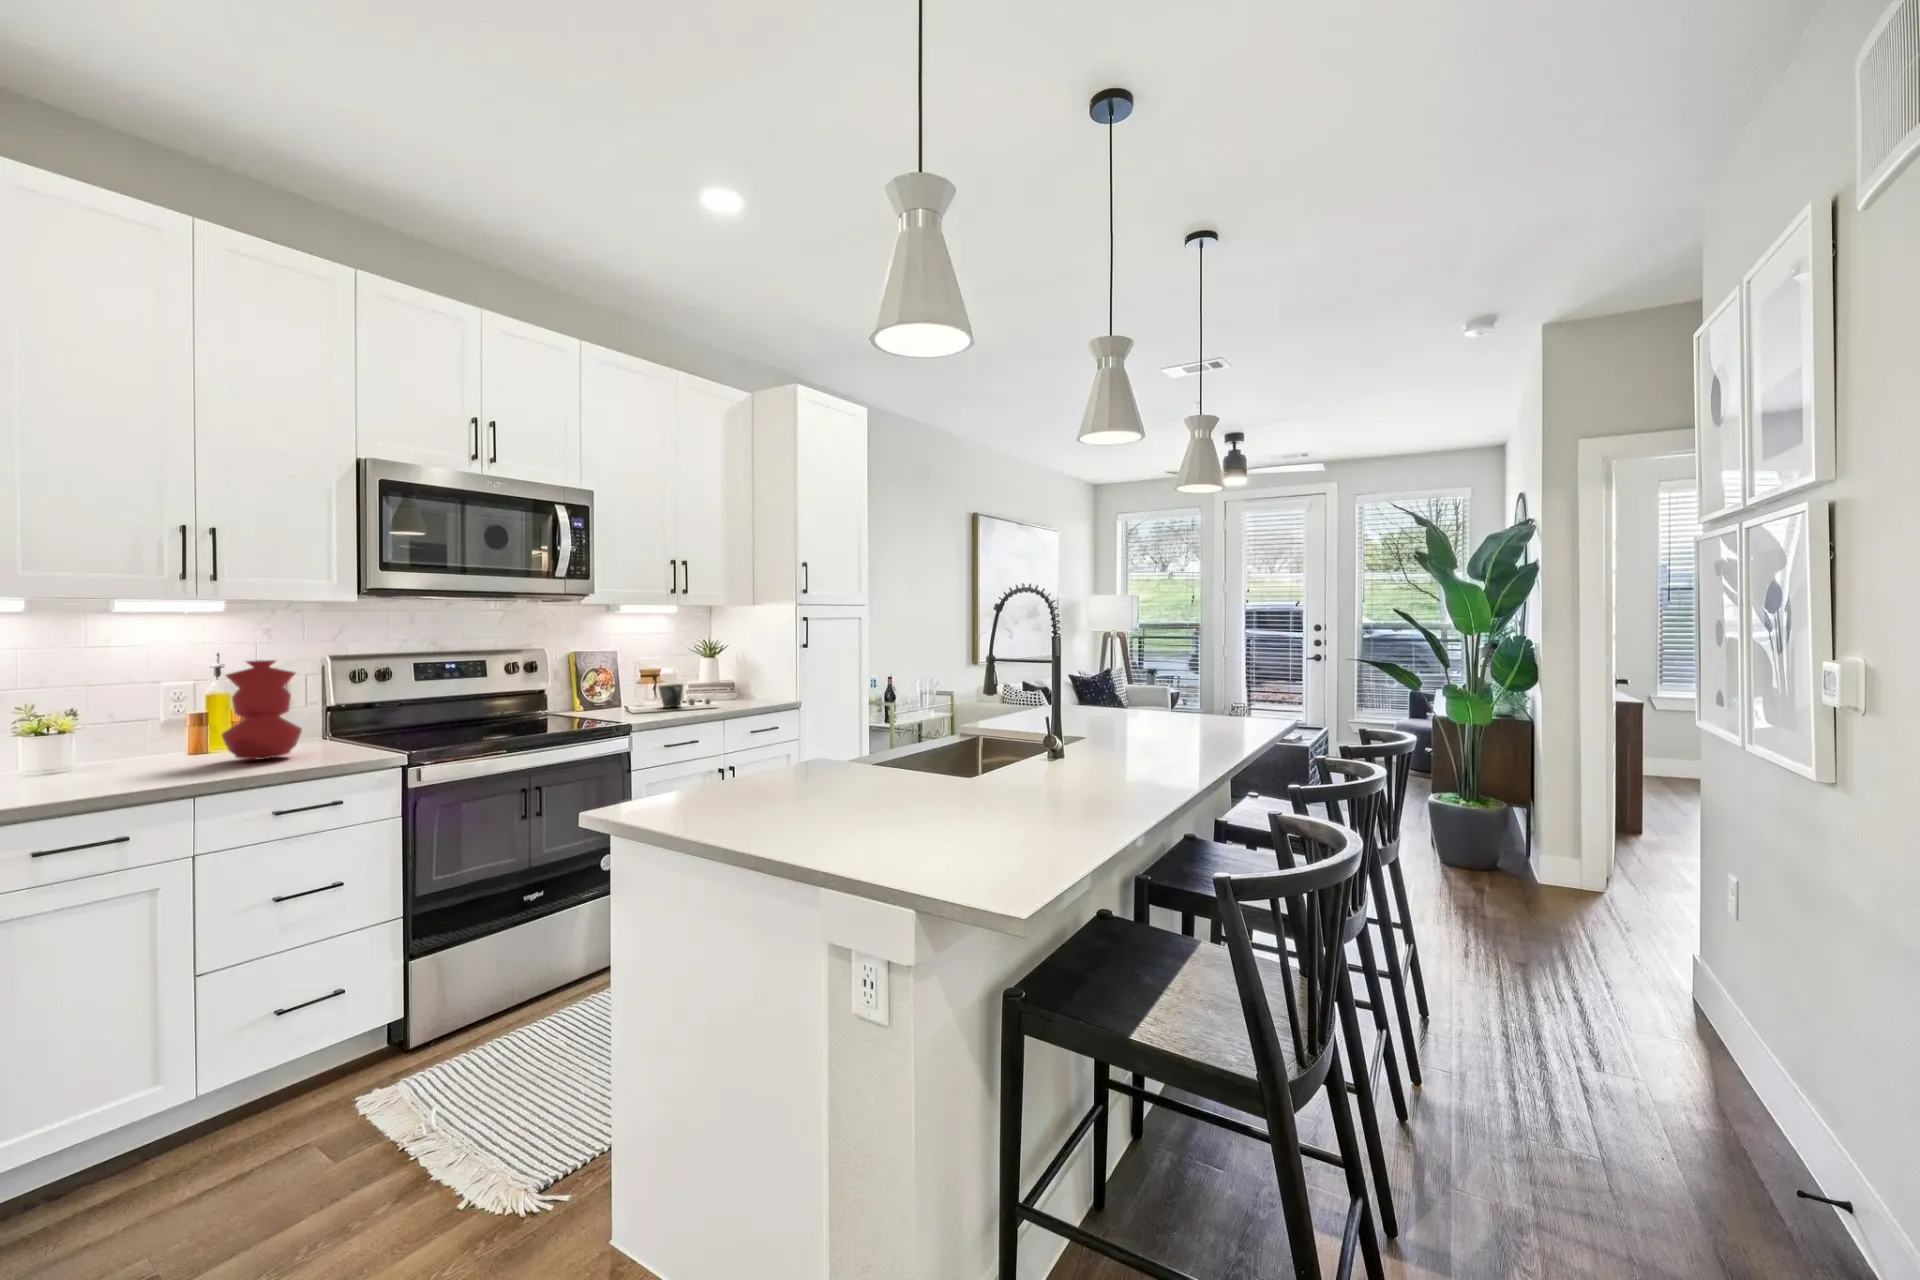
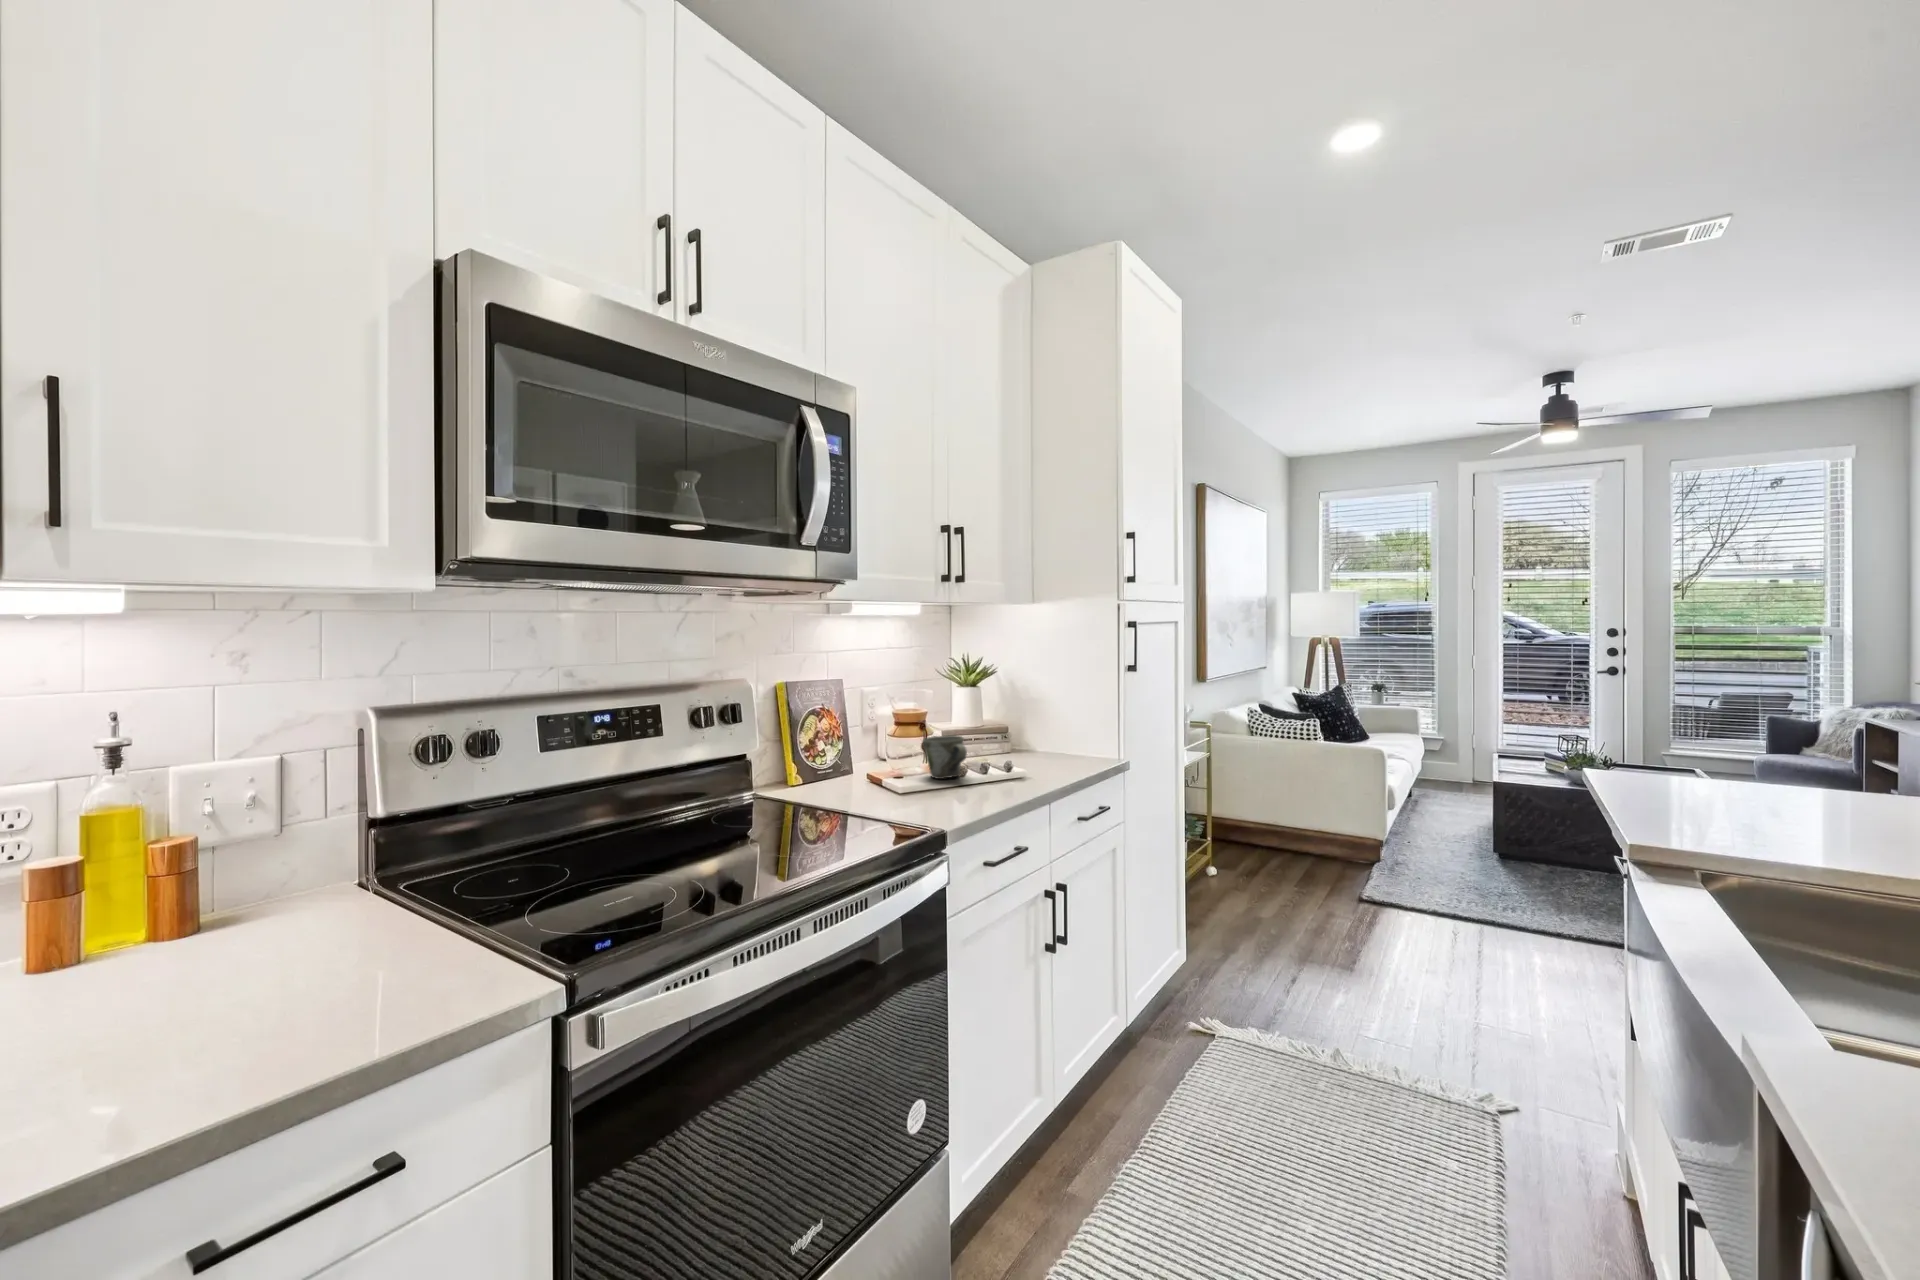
vase: present [222,660,302,759] -> none [86,748,309,1034]

